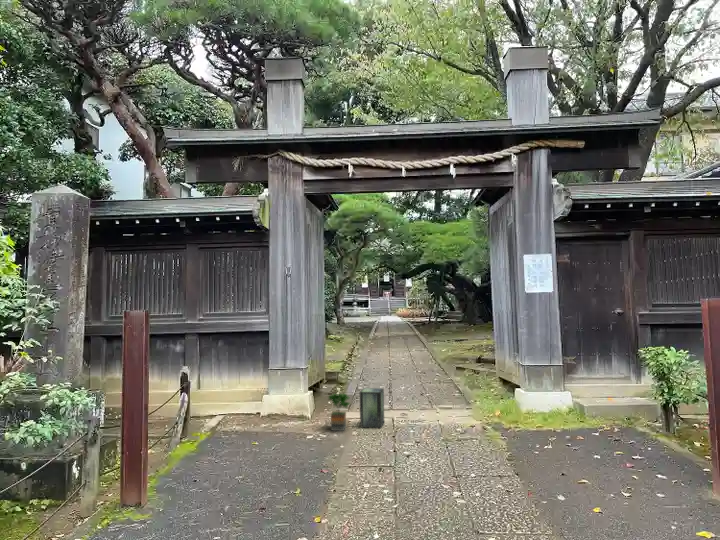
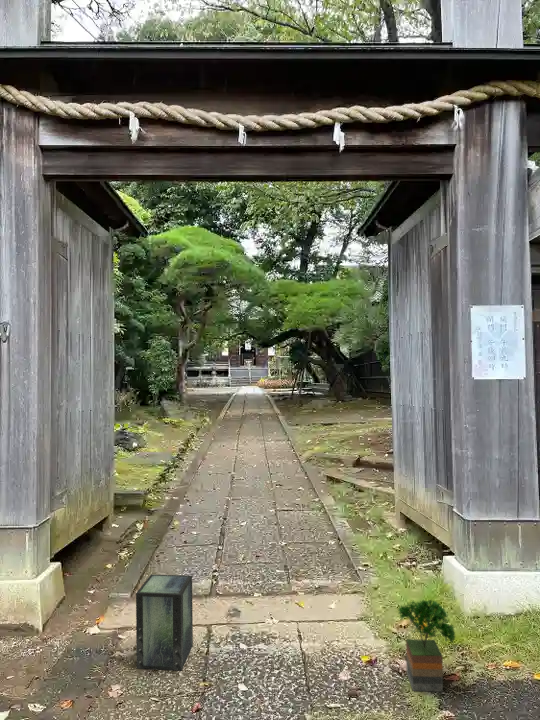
potted tree: present [329,394,349,431] -> present [399,600,455,692]

